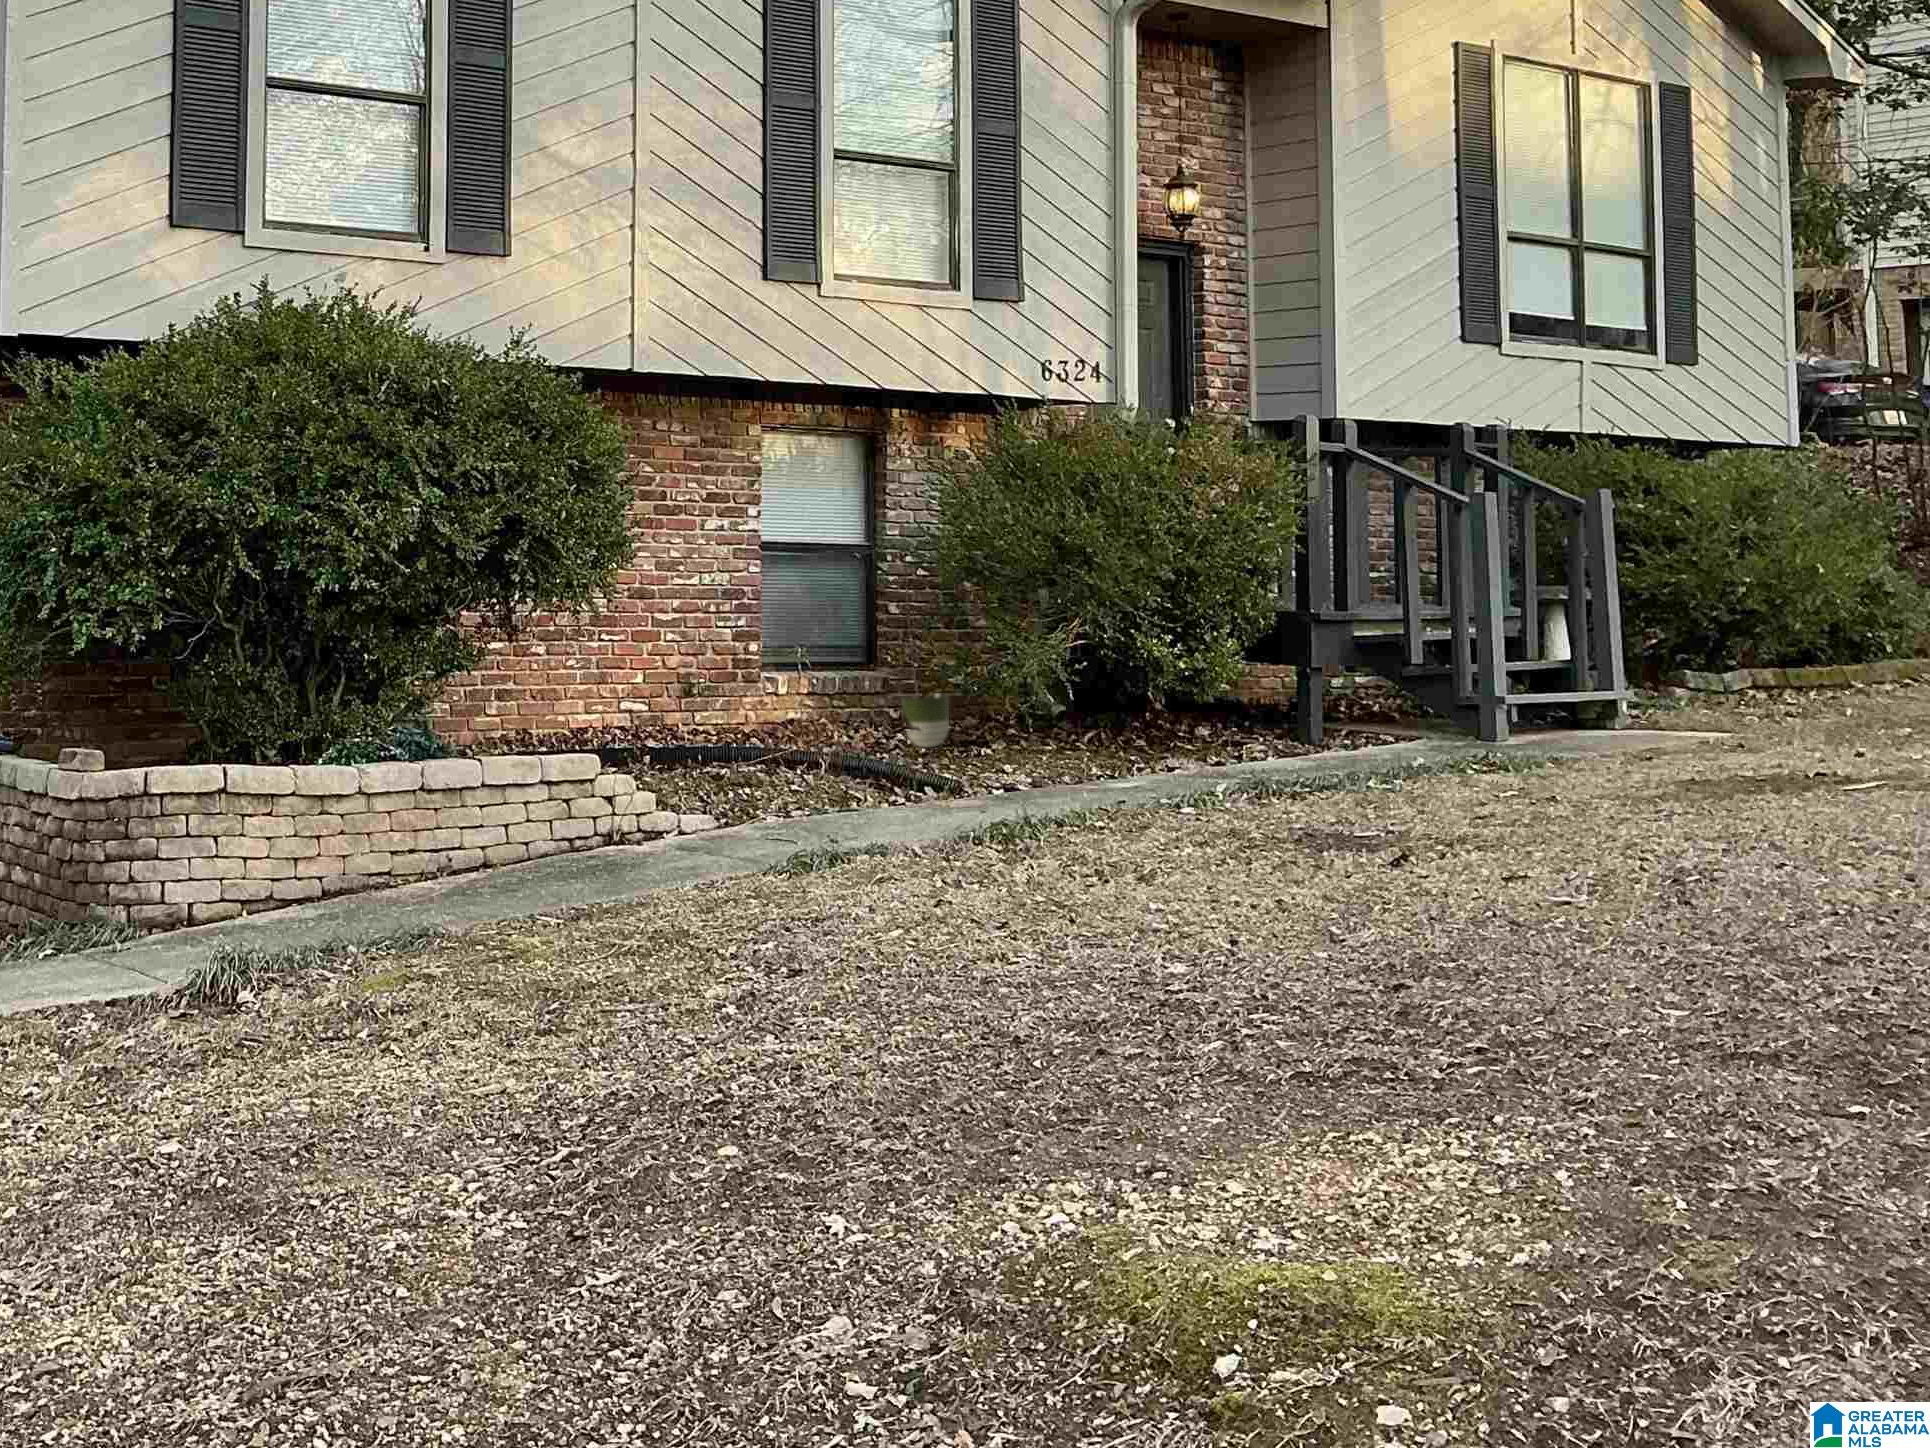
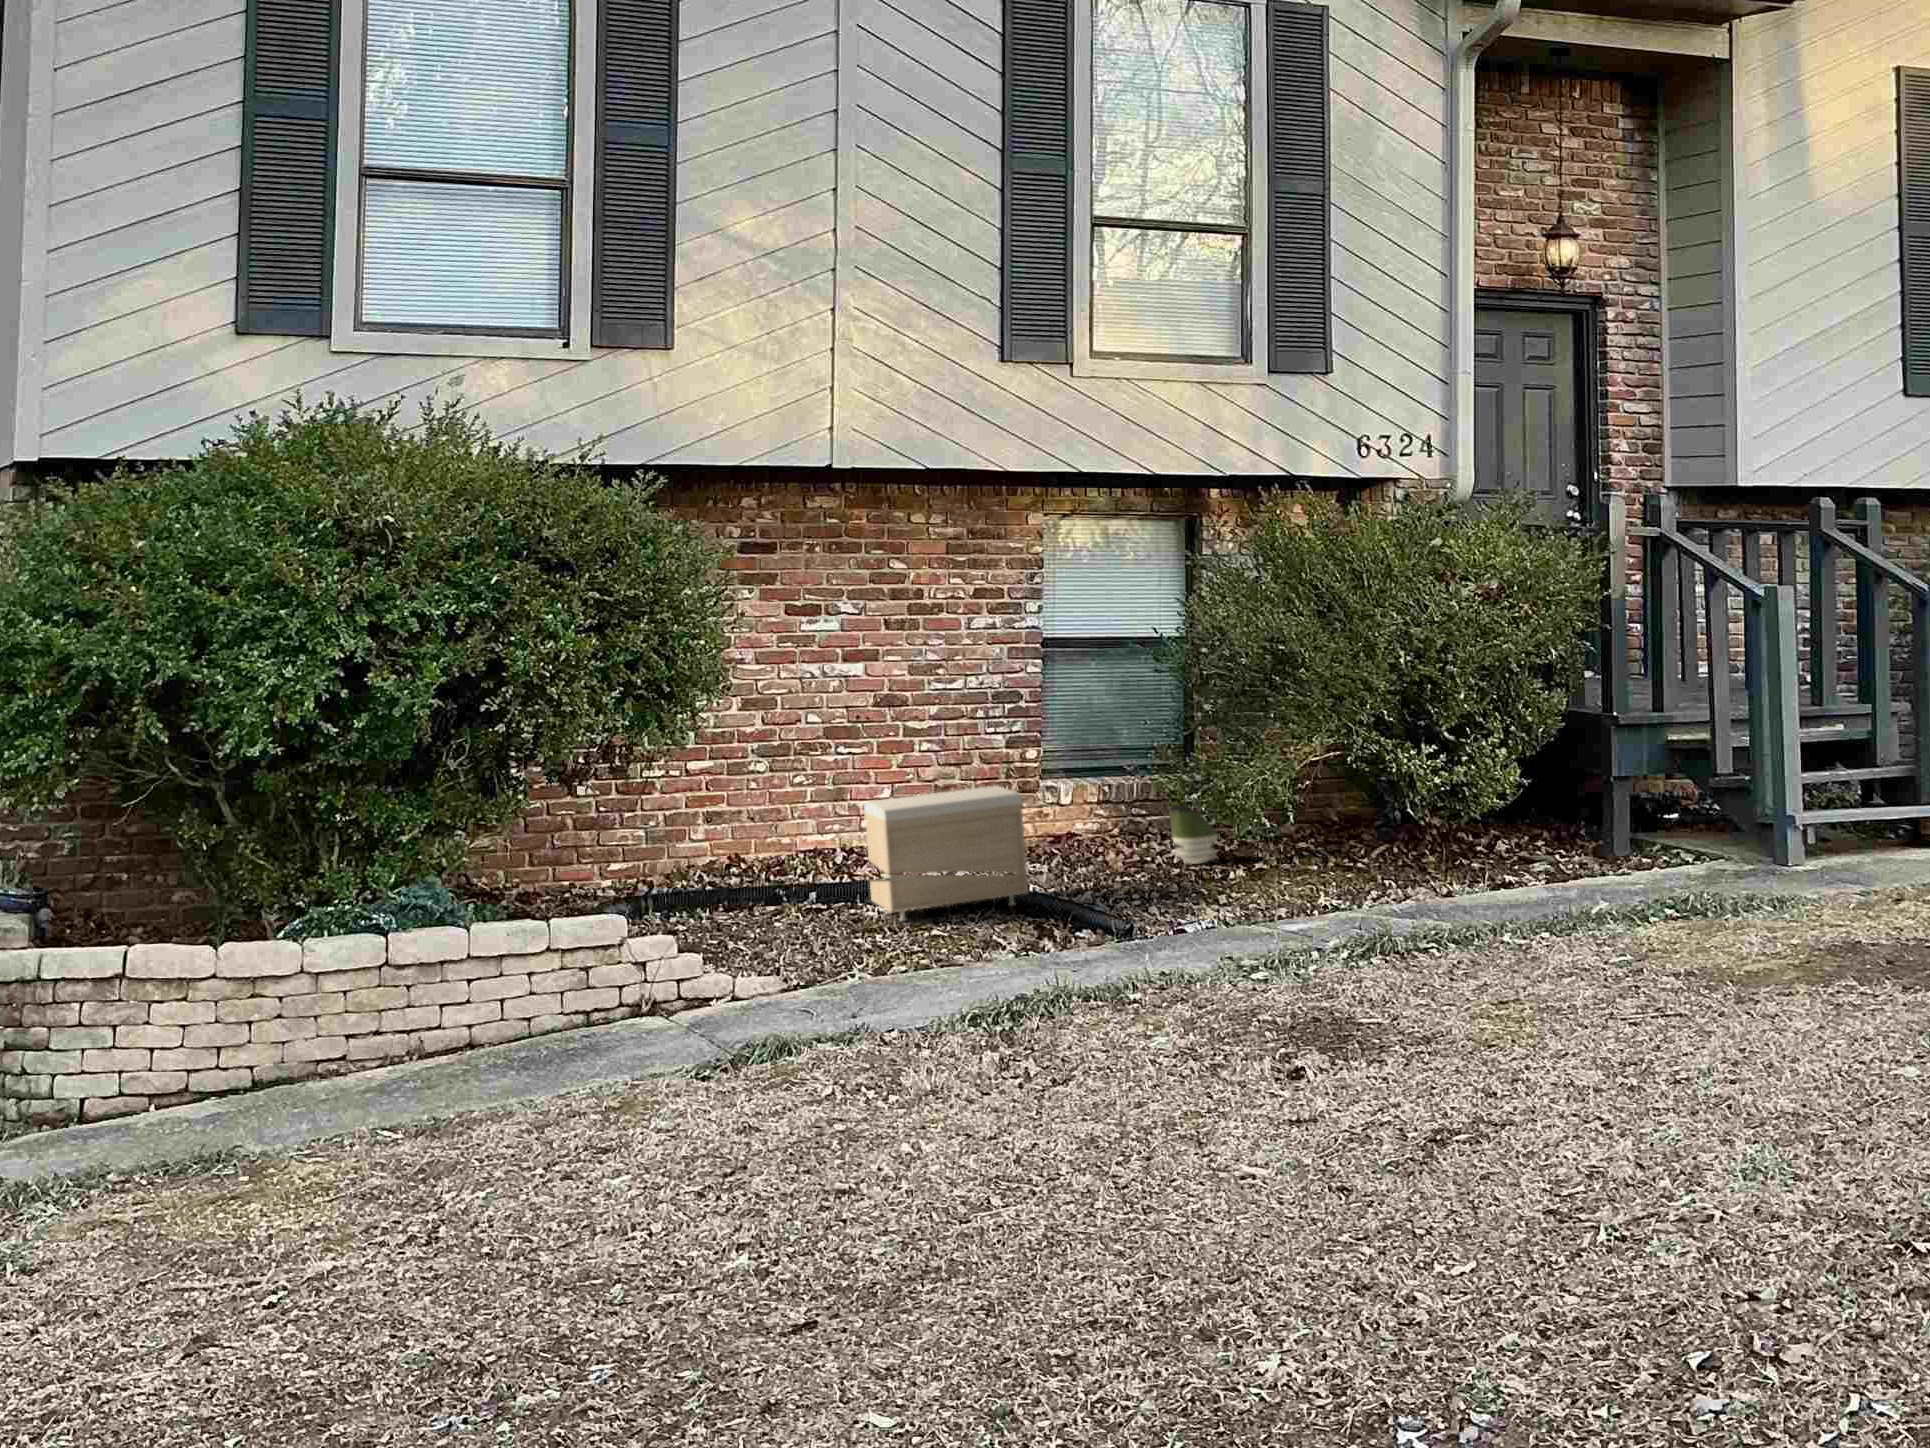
storage bench: none [661,669,820,789] -> present [864,786,1028,921]

